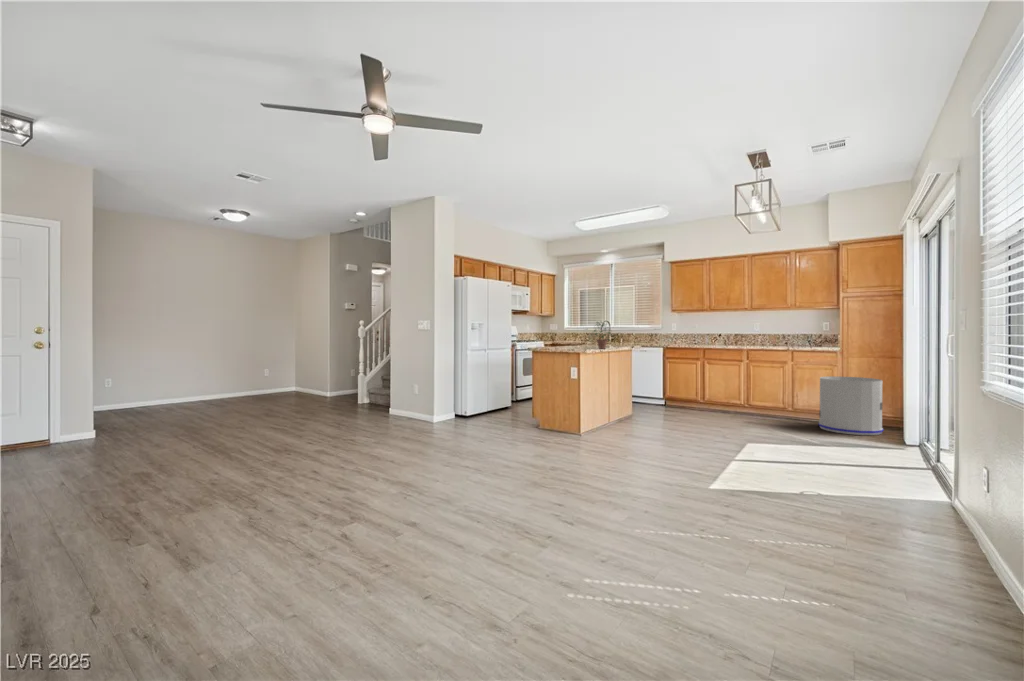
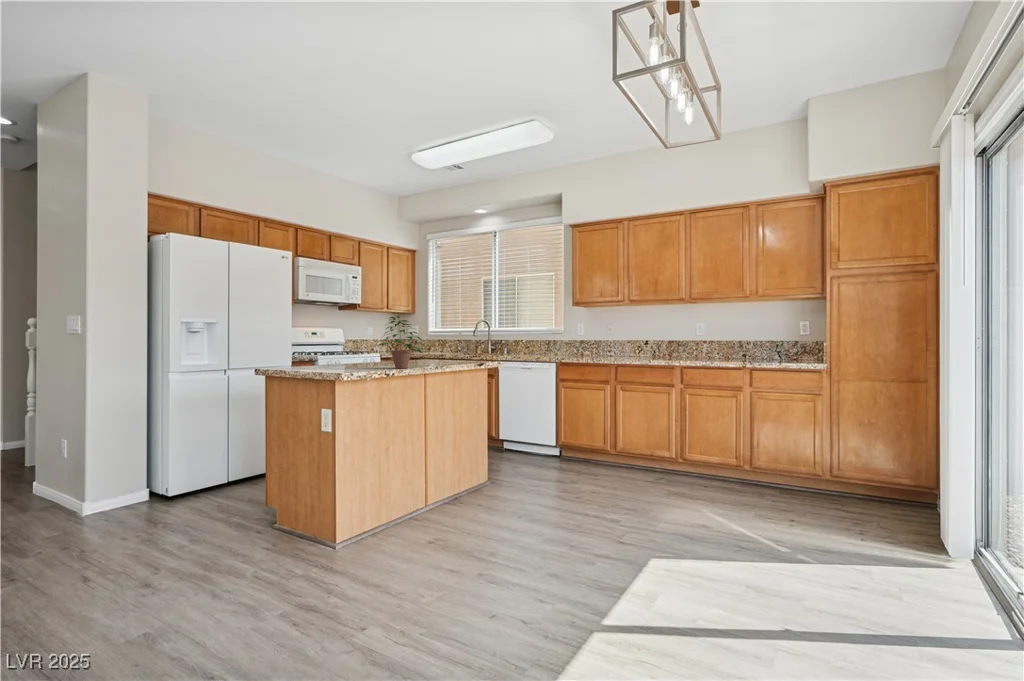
trash can: present [818,376,884,435] -> none [792,414,902,525]

